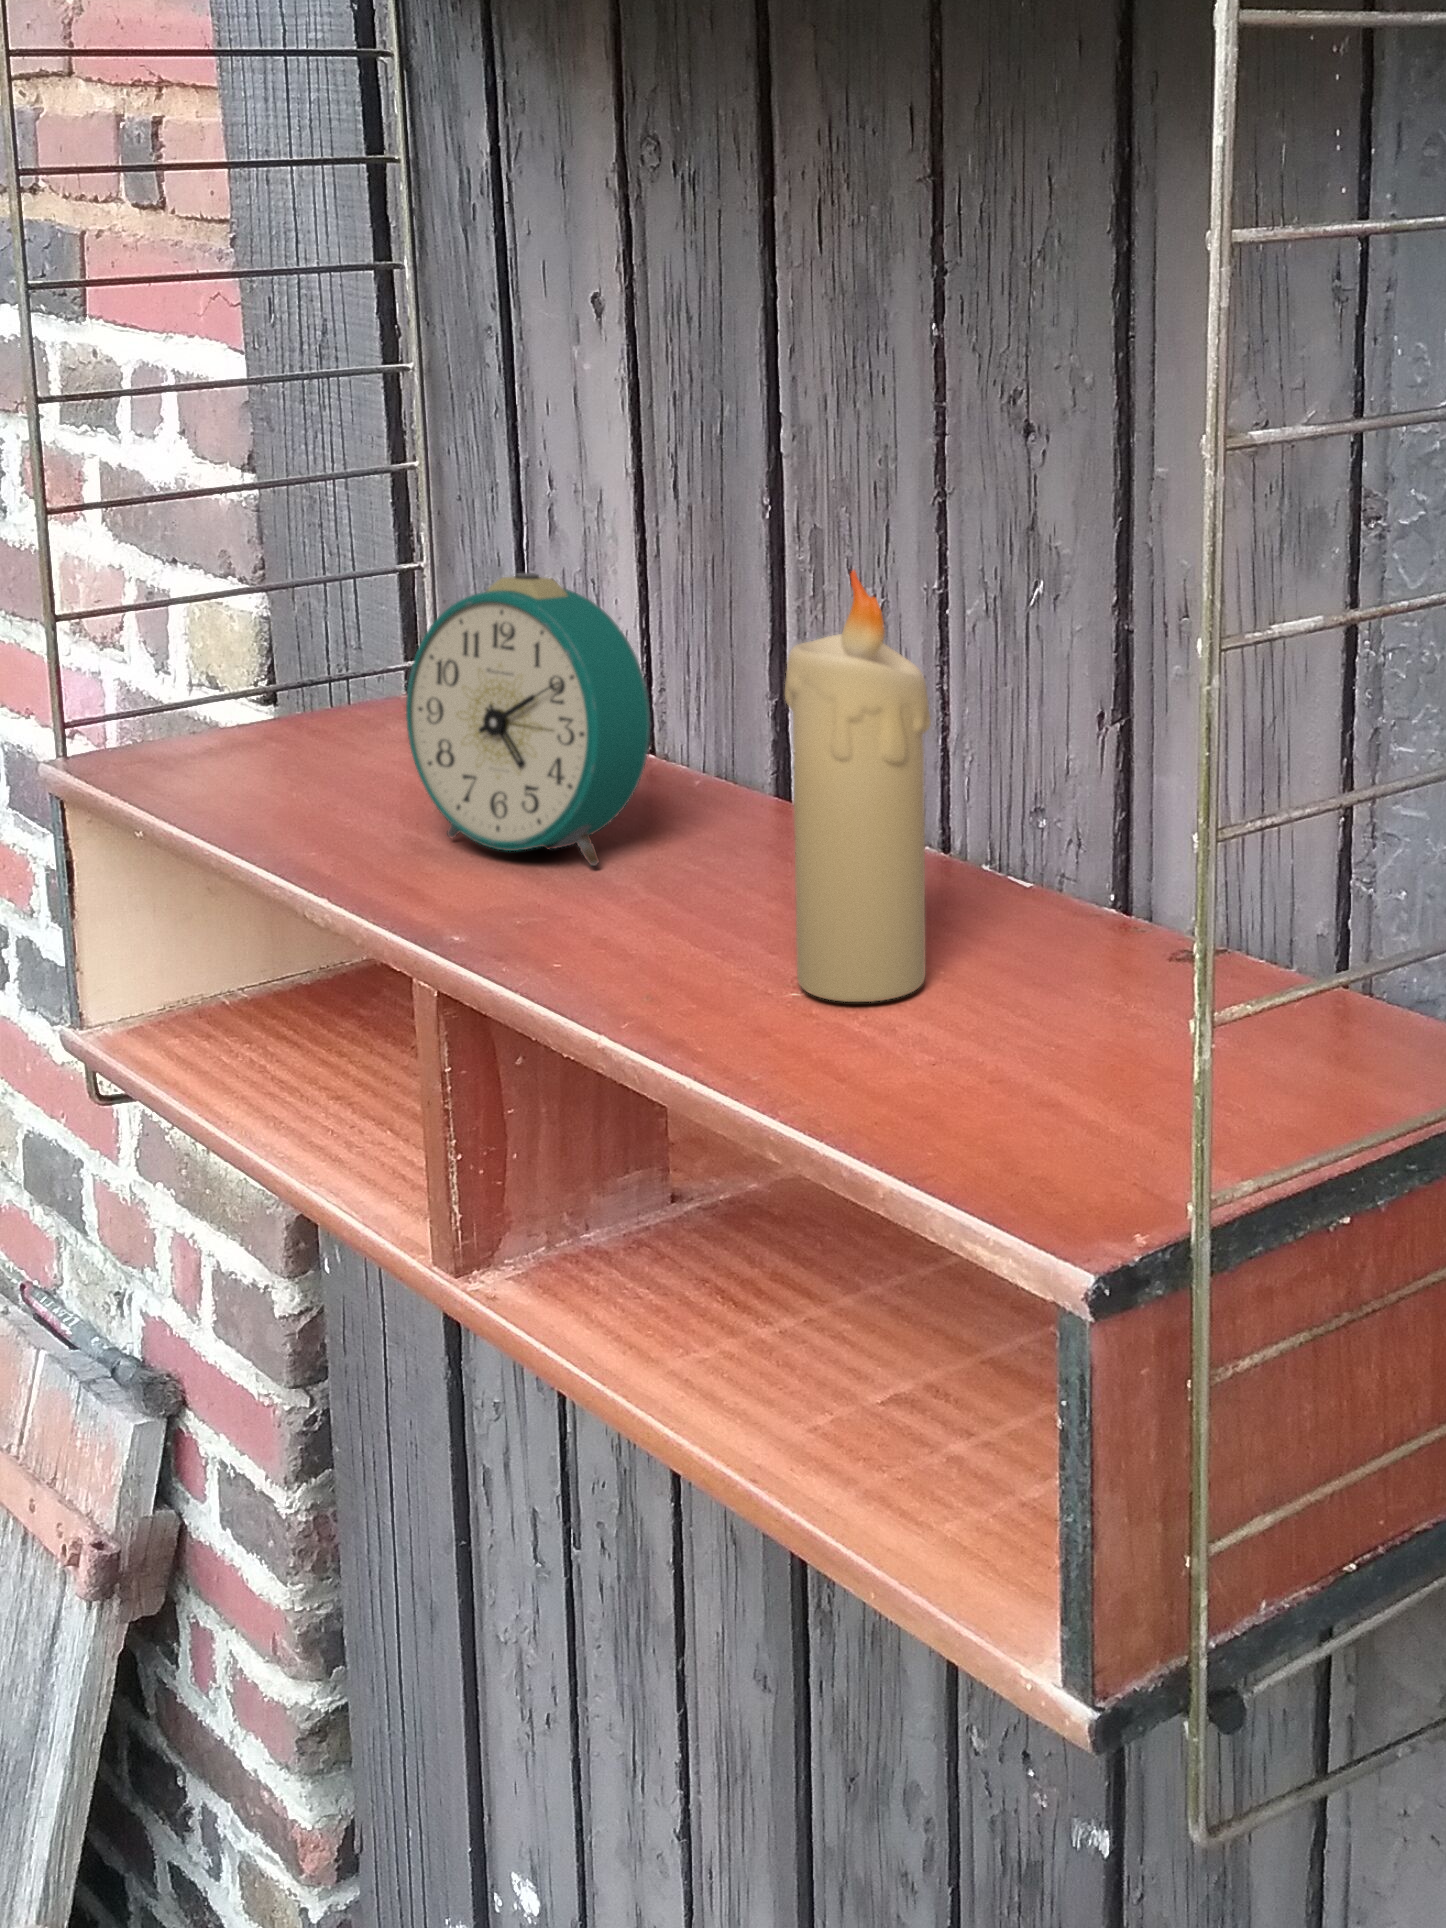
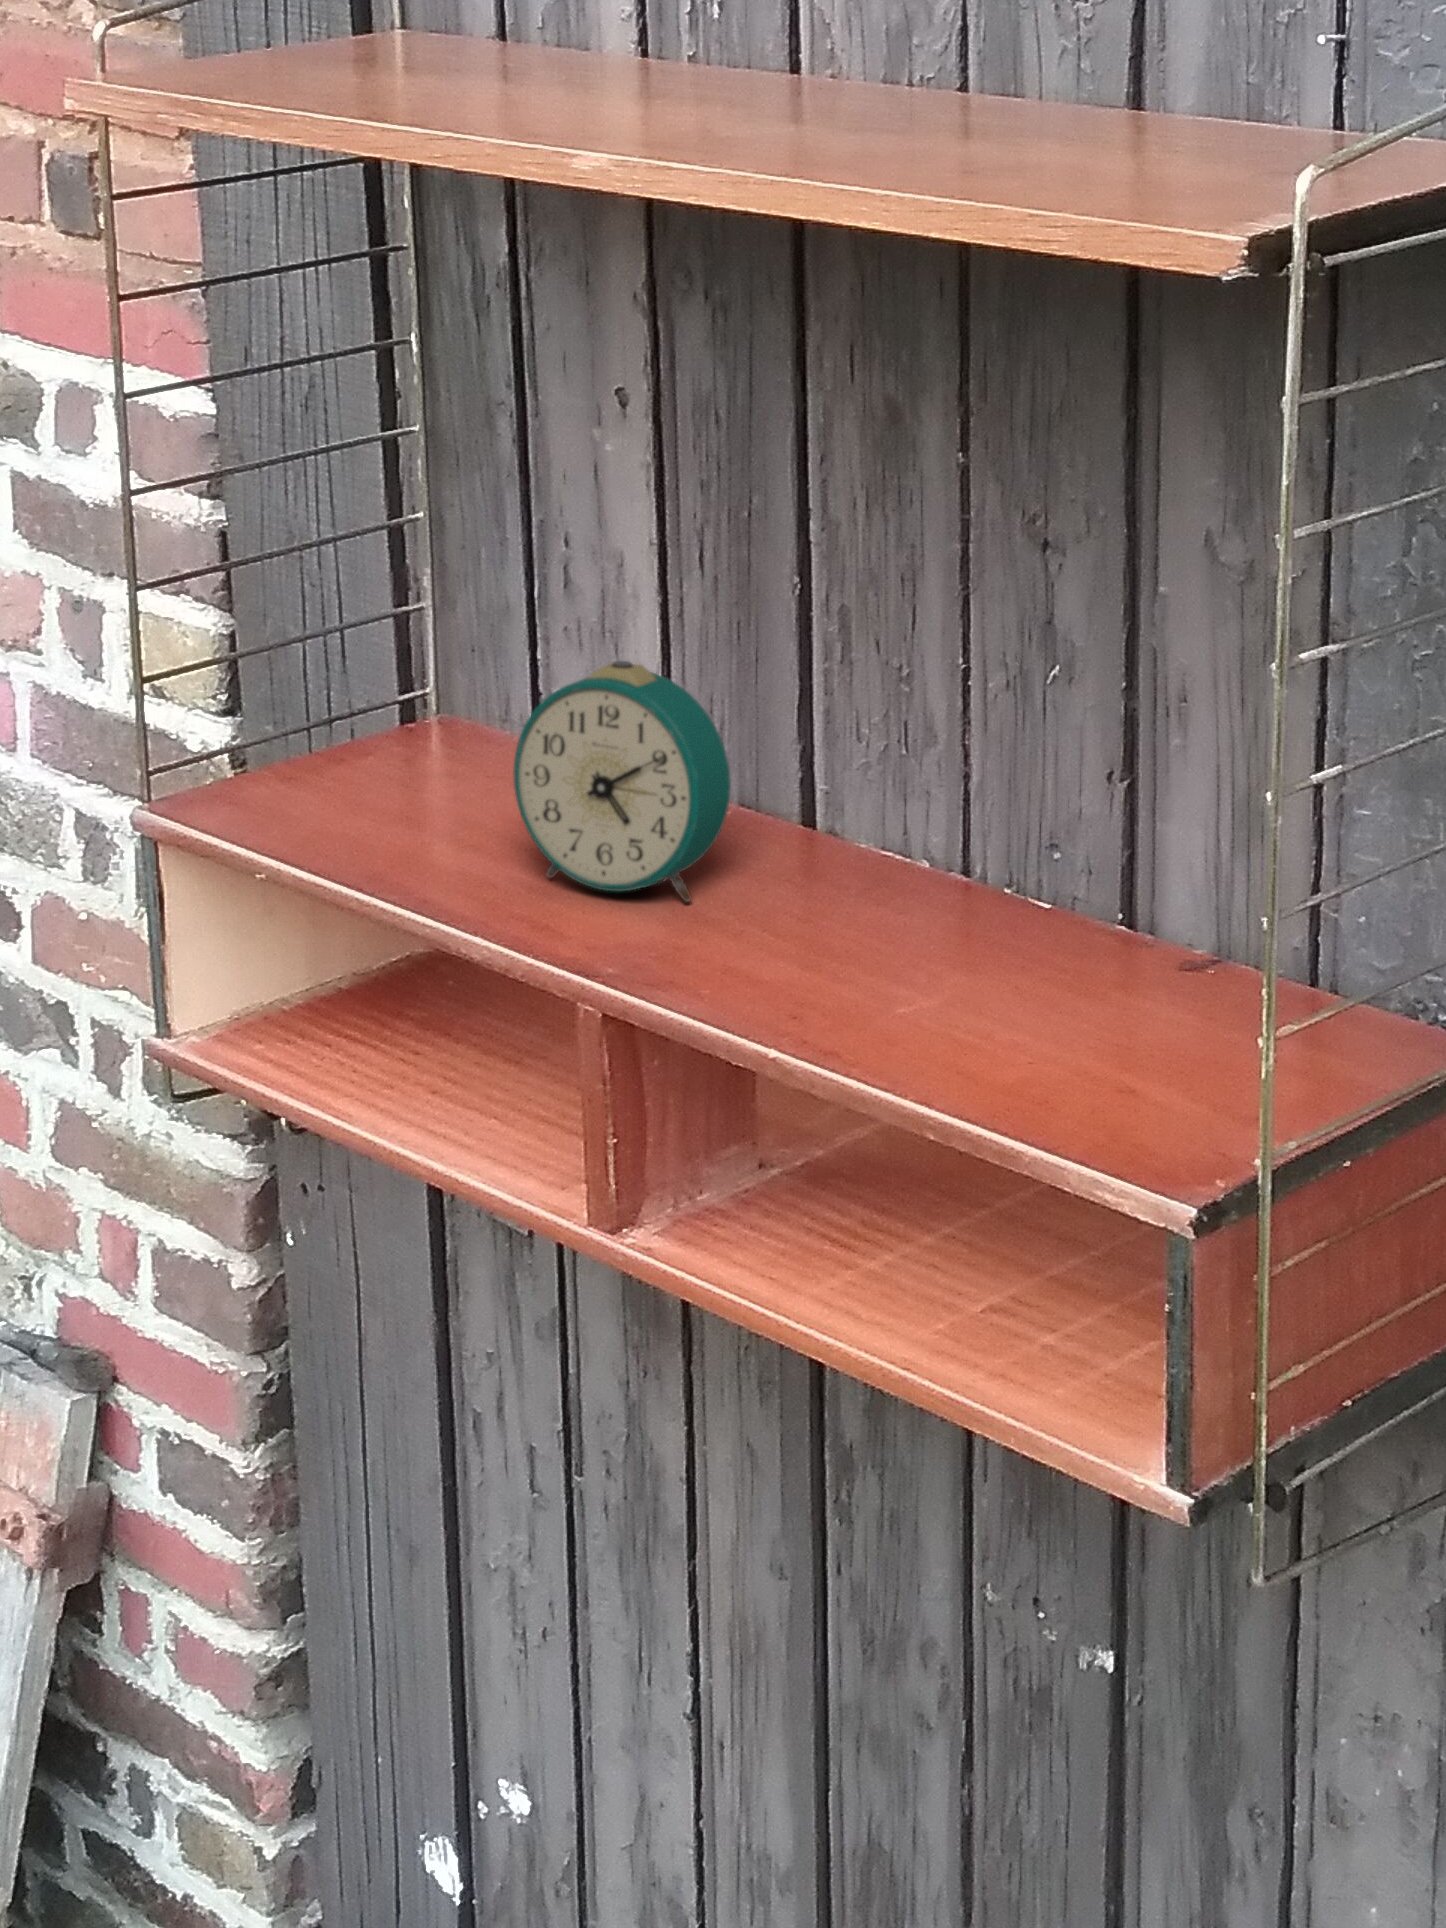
candle: present [785,570,931,1002] -> none [901,694,1011,1018]

